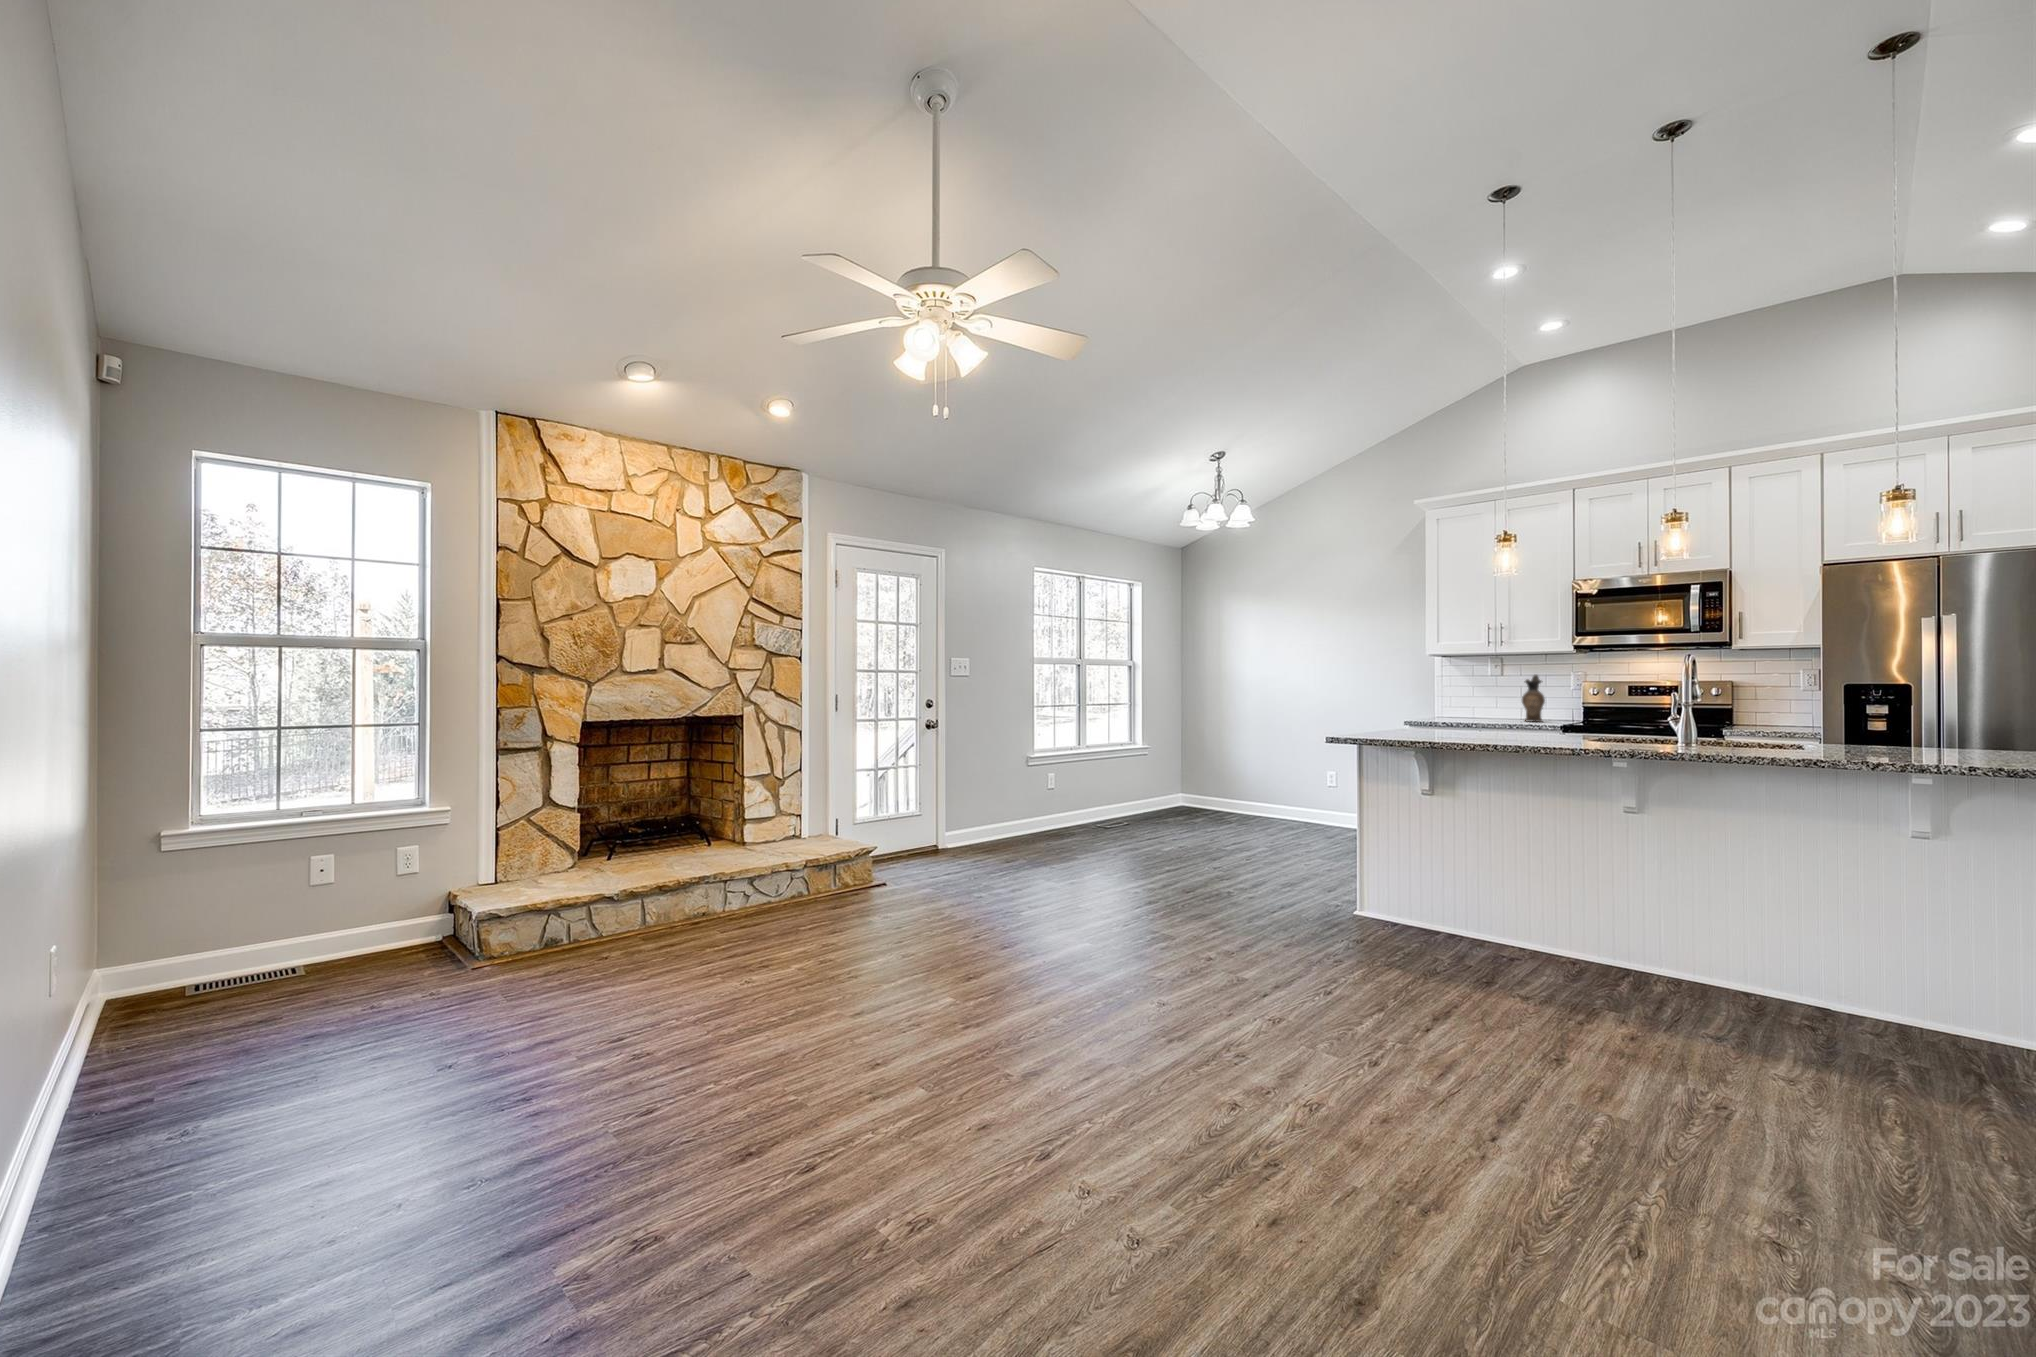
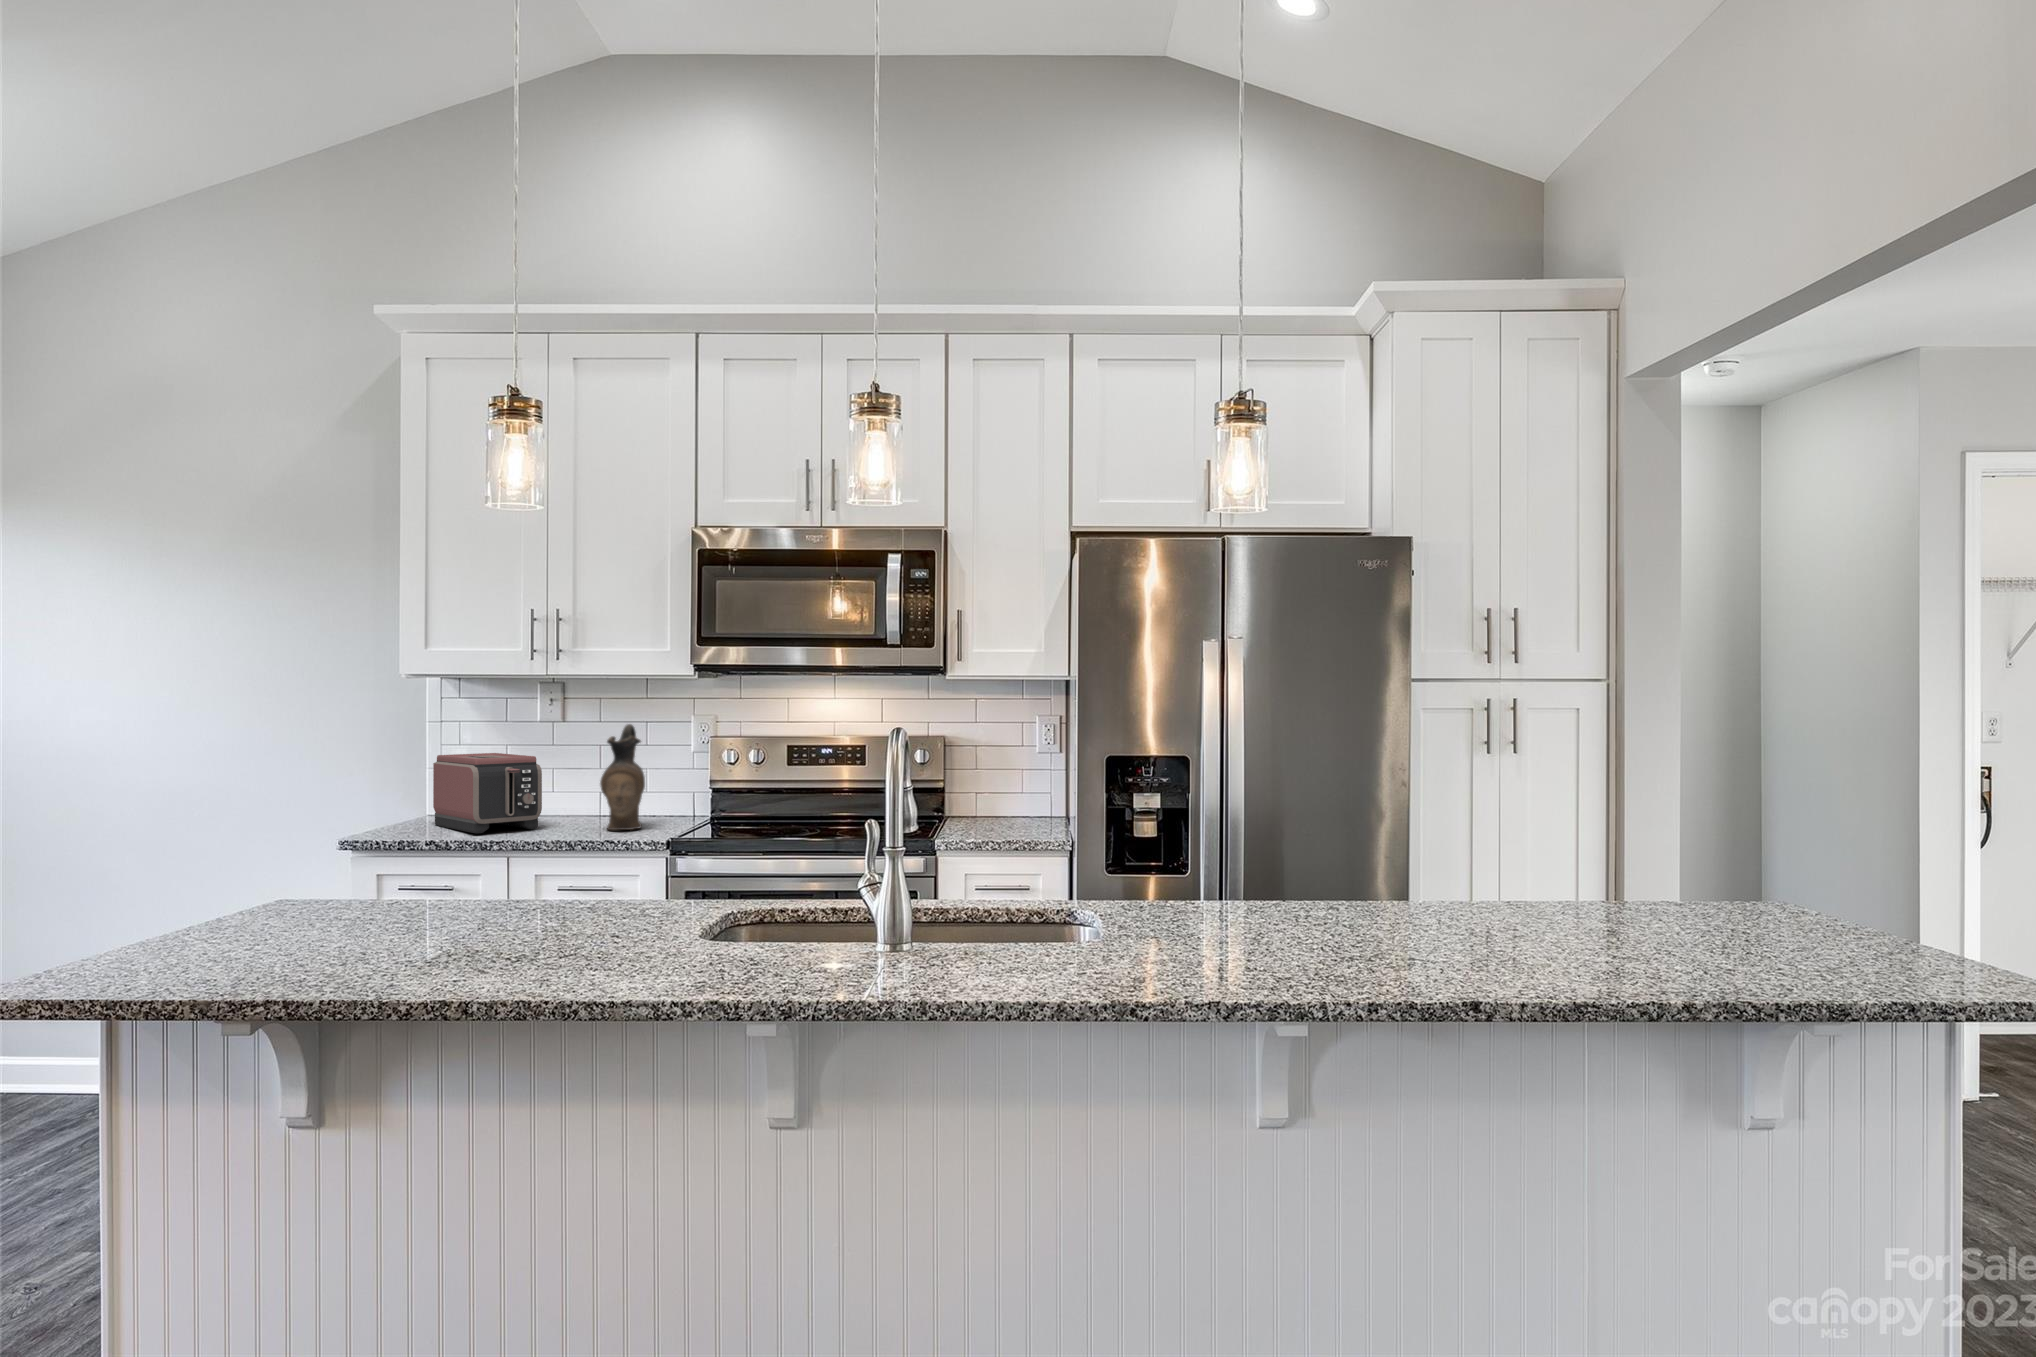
toaster: none [1439,687,1492,720] -> present [433,753,542,833]

